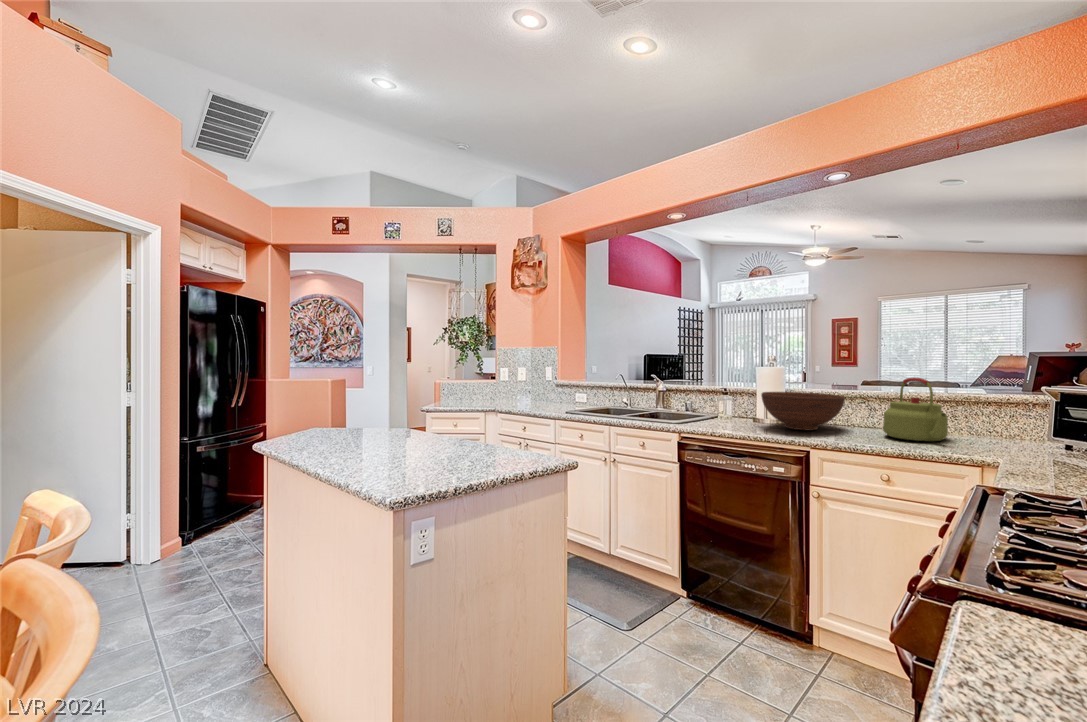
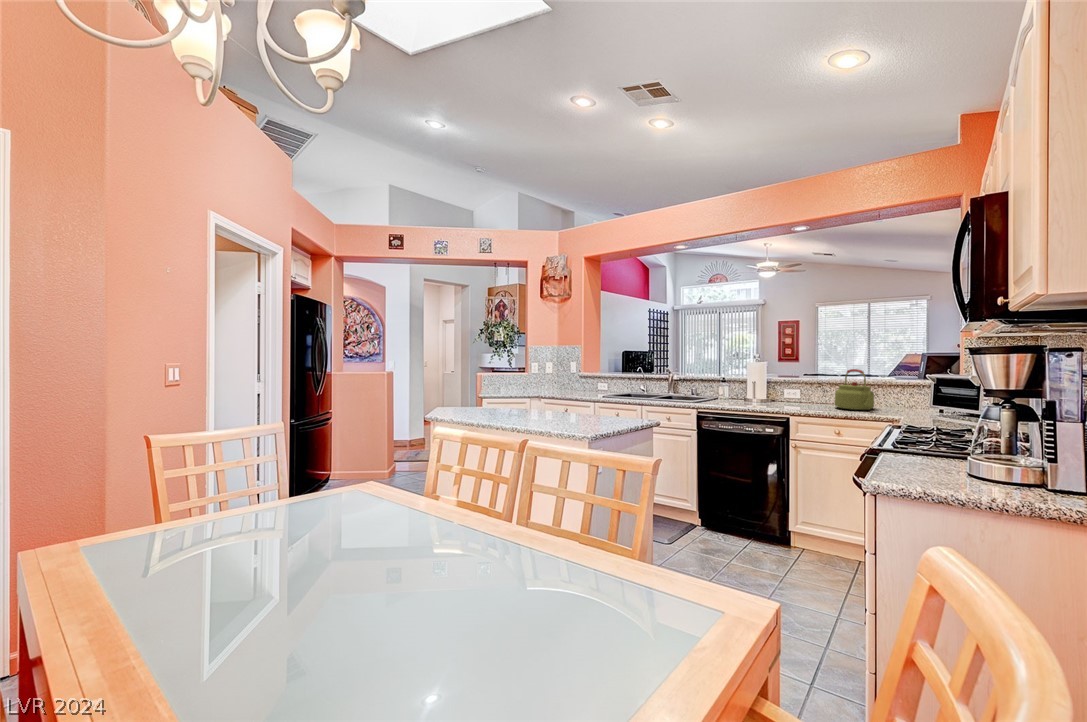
fruit bowl: present [761,392,845,430] -> none [753,380,809,405]

